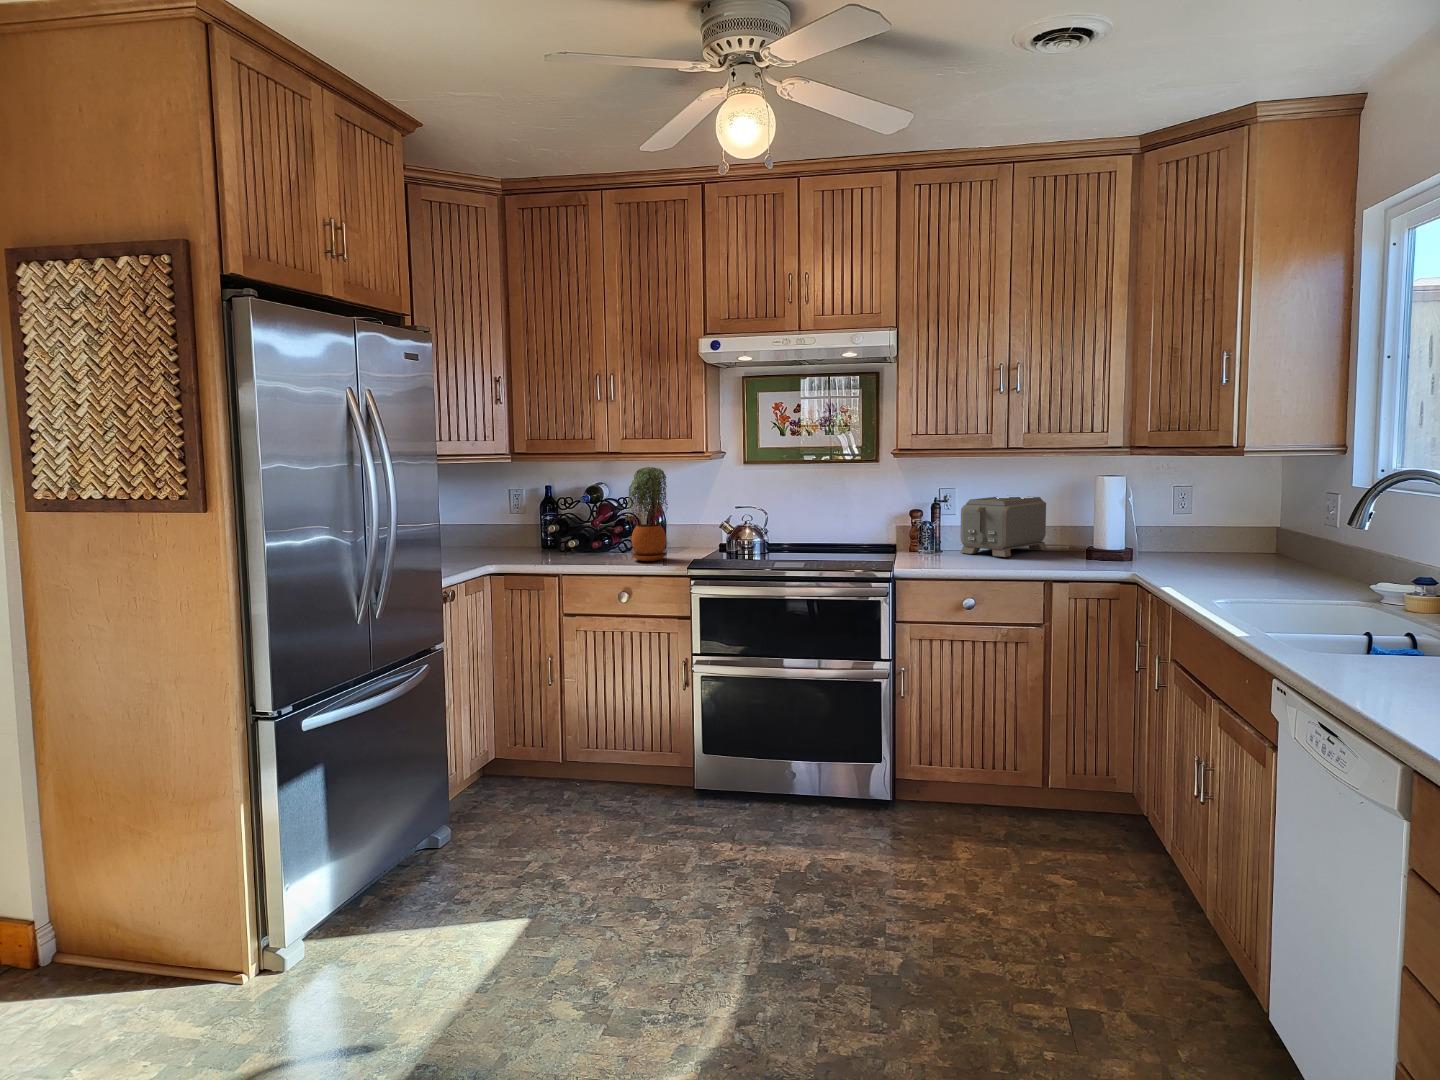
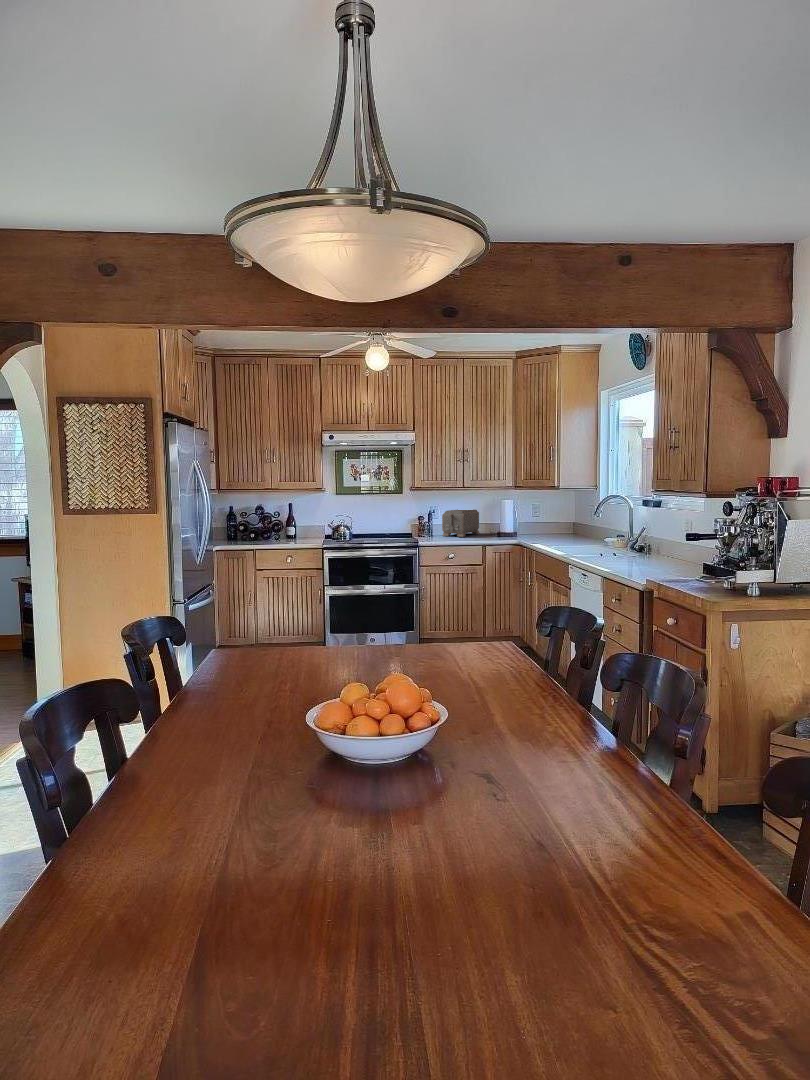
potted plant: present [626,467,668,561] -> none [285,496,306,542]

